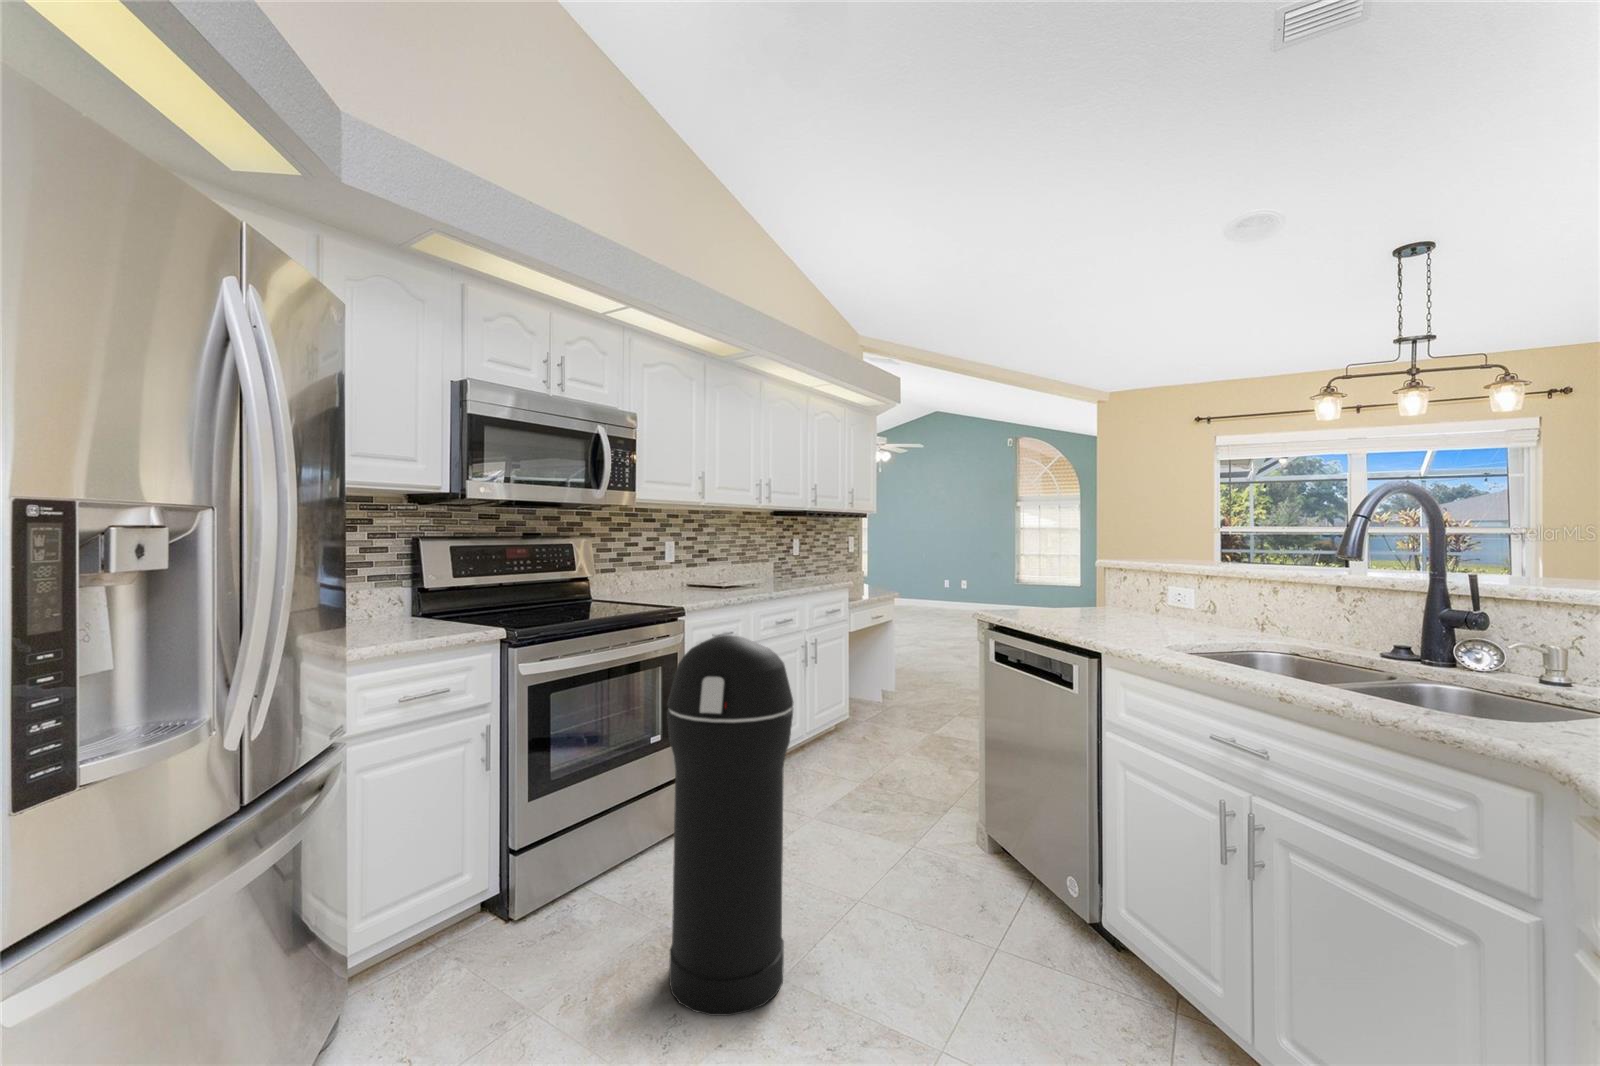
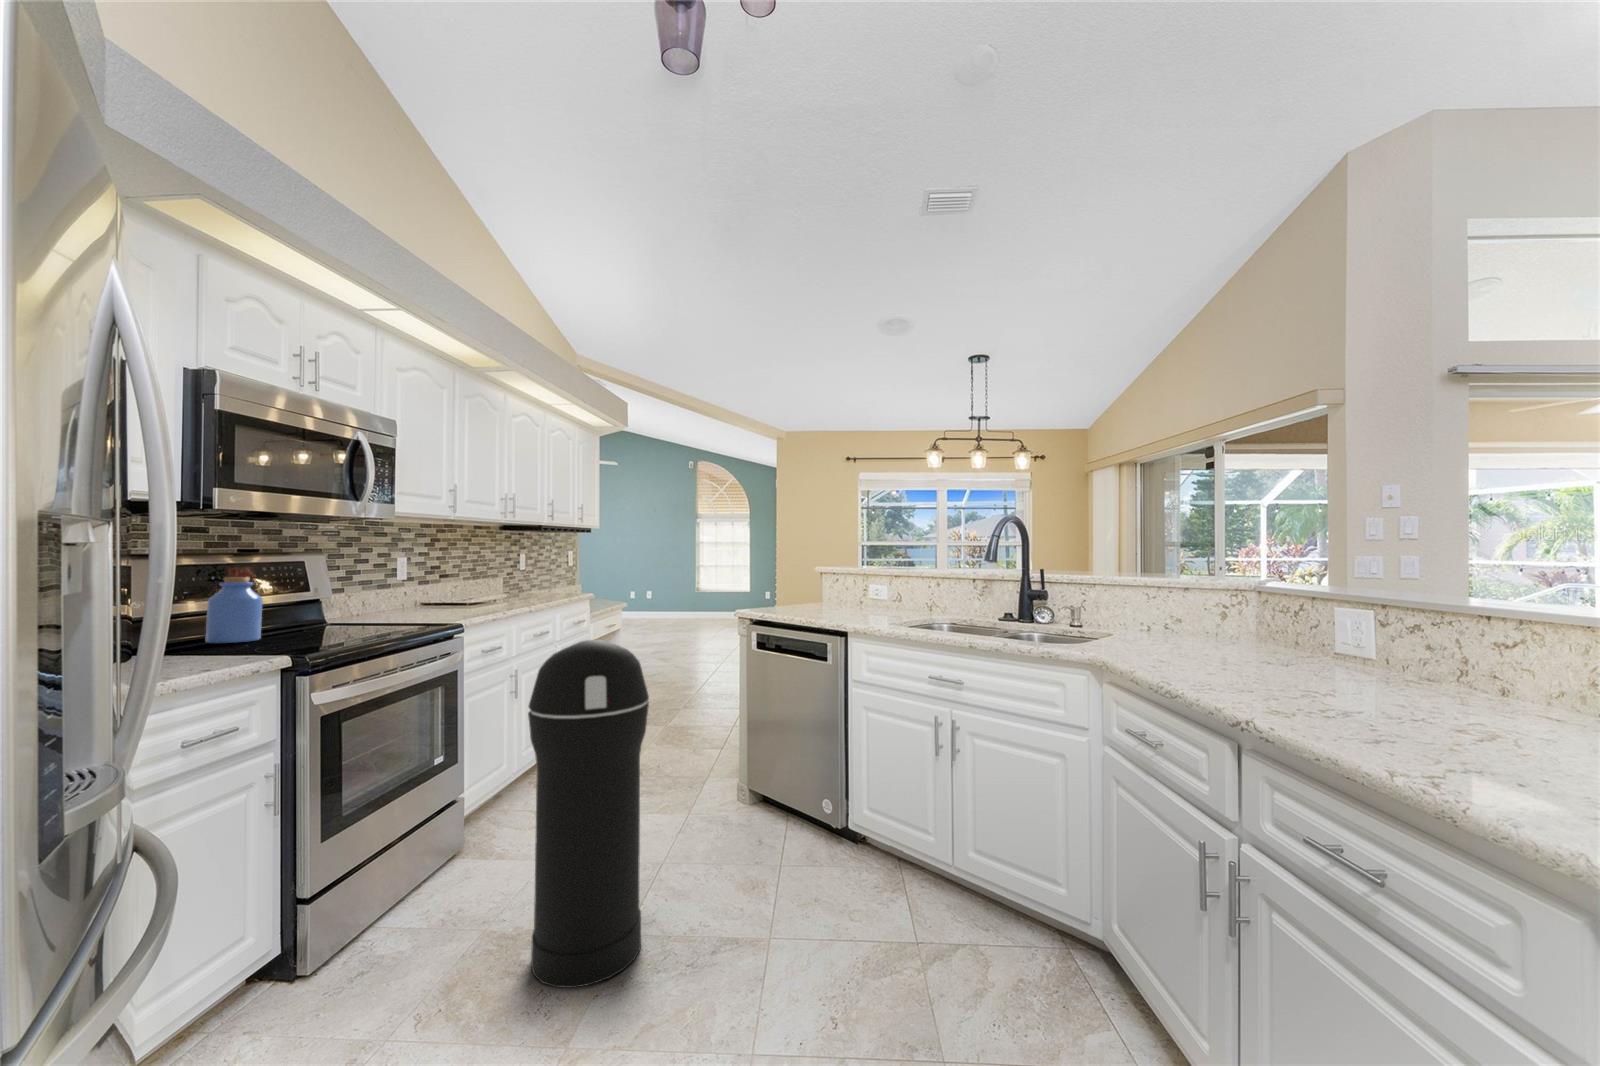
jar: none [483,558,520,613] -> present [206,577,262,643]

